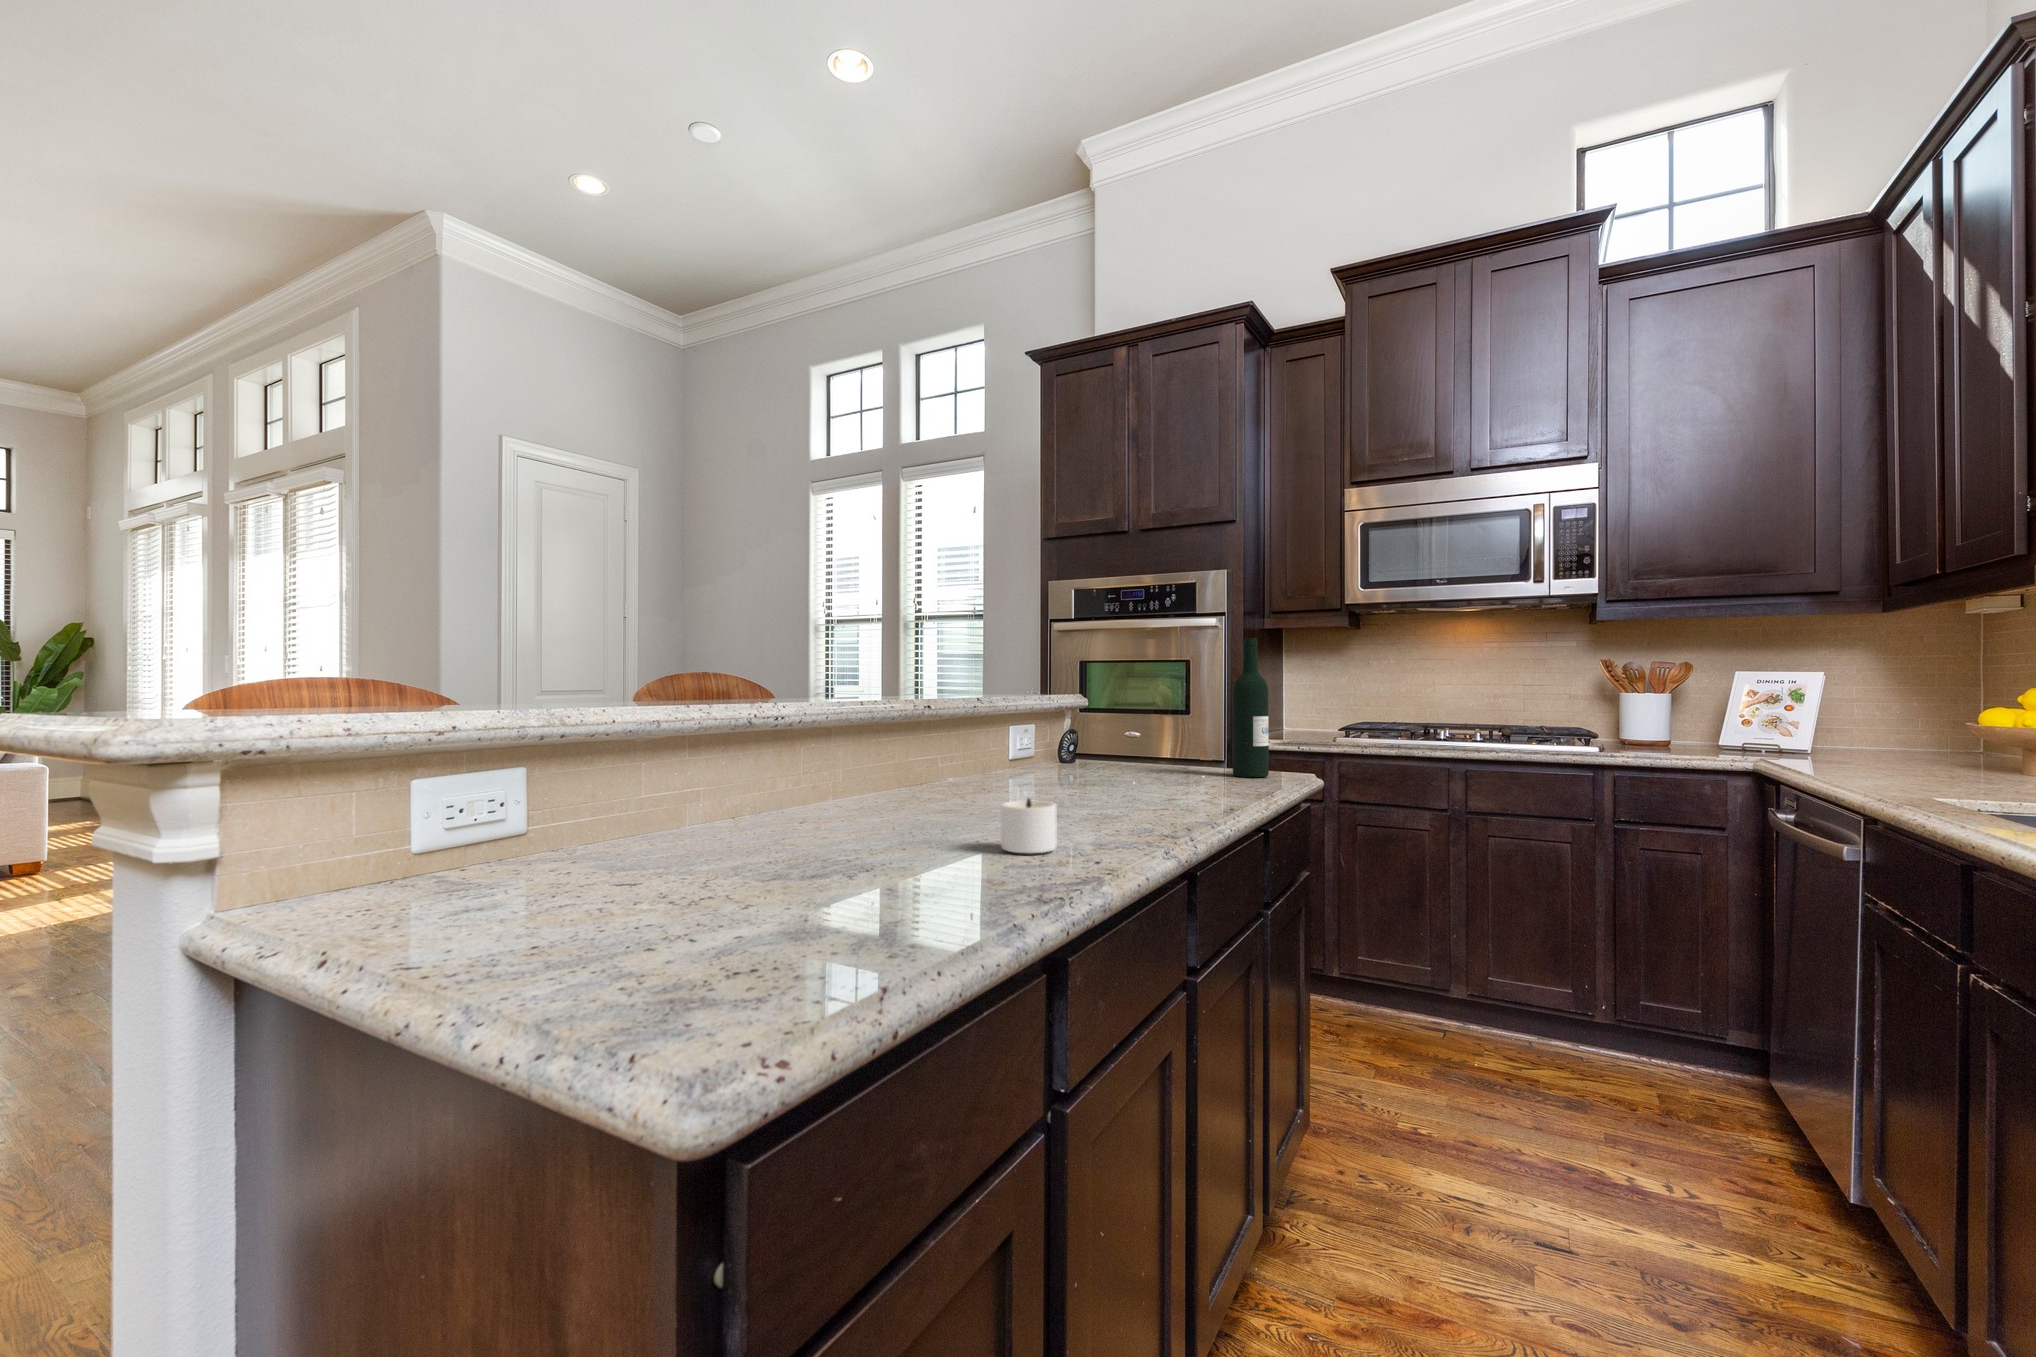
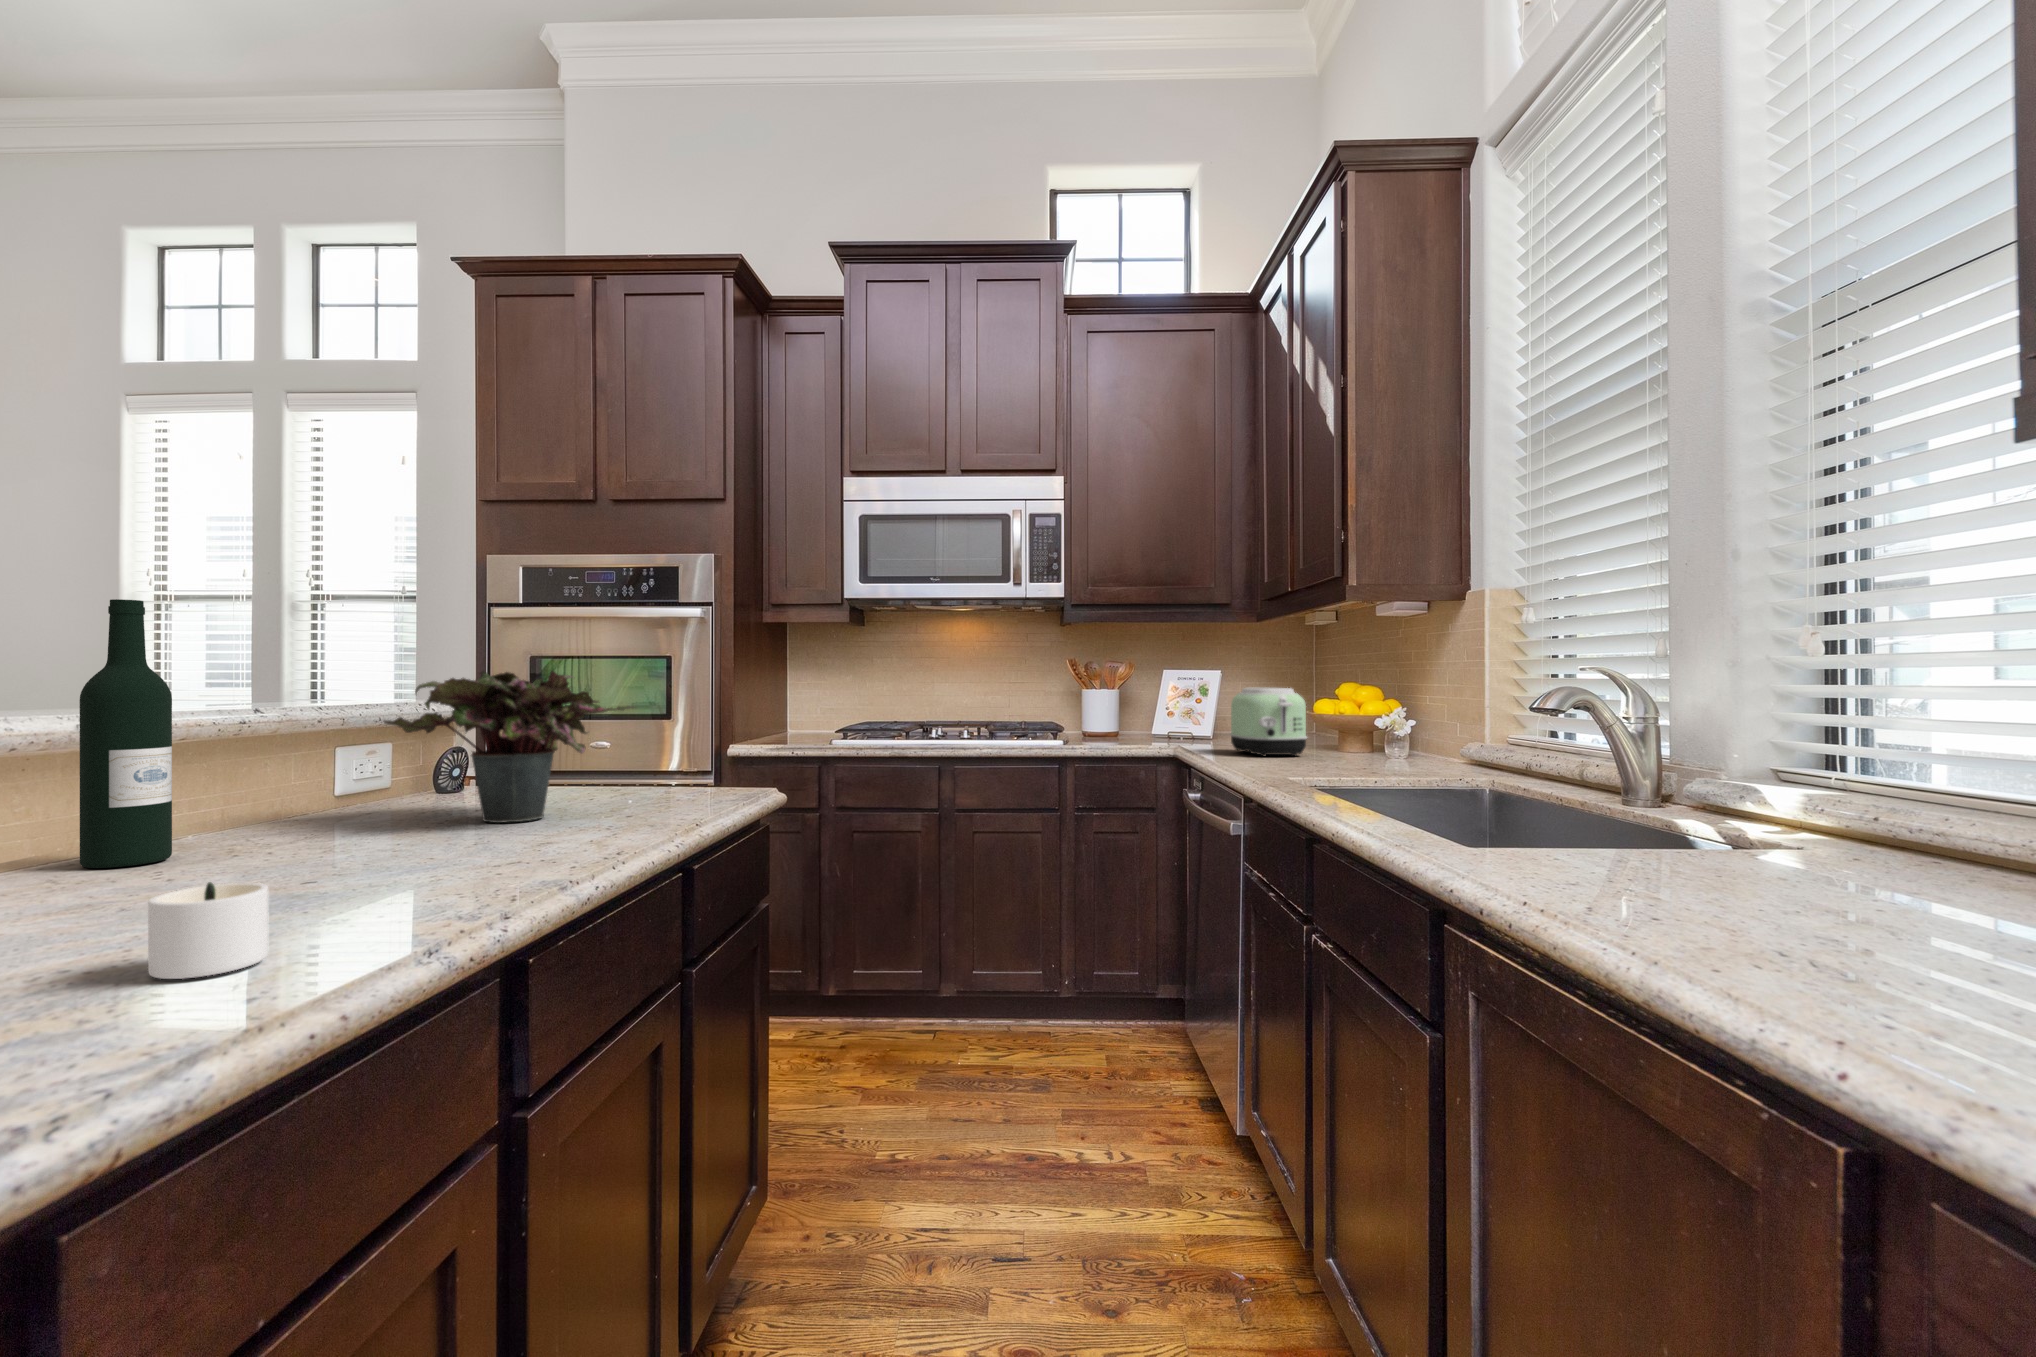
wine bottle: present [1232,638,1269,777] -> present [80,599,172,868]
potted plant: none [1036,670,1211,785] -> present [384,671,632,823]
toaster: none [1833,690,1961,774] -> present [1231,688,1307,757]

